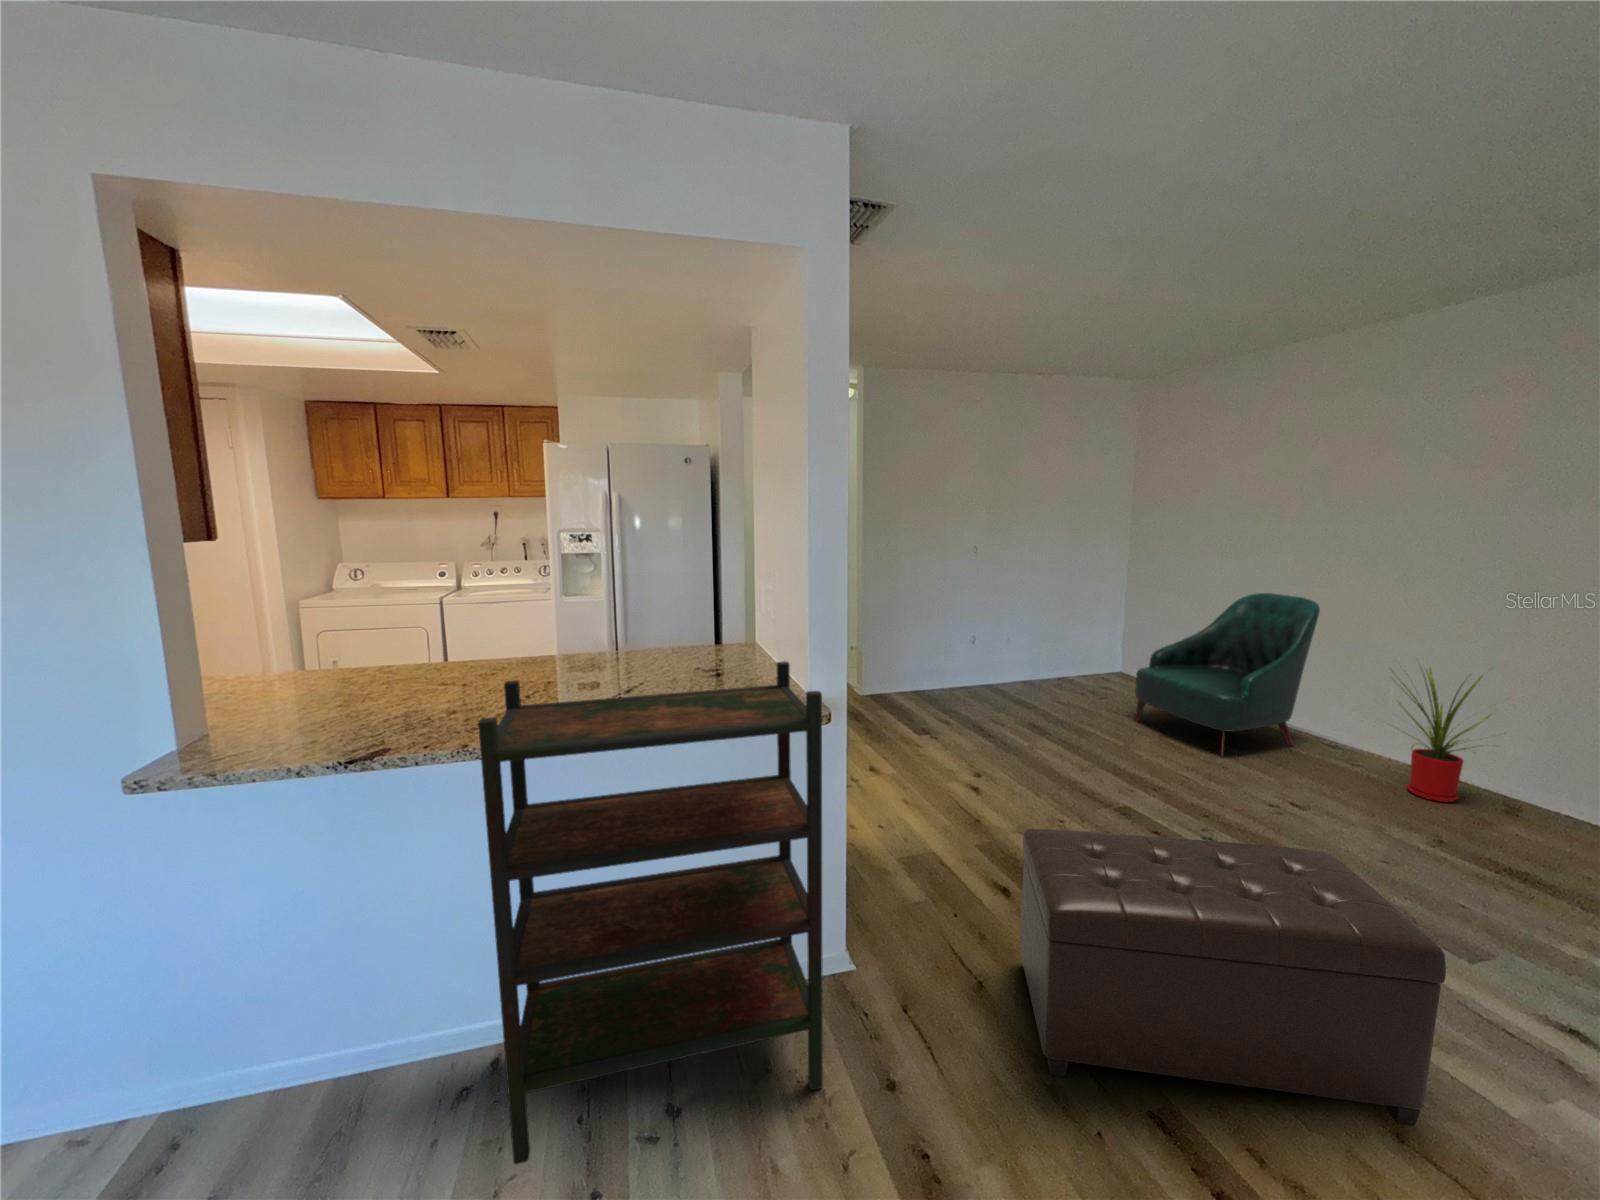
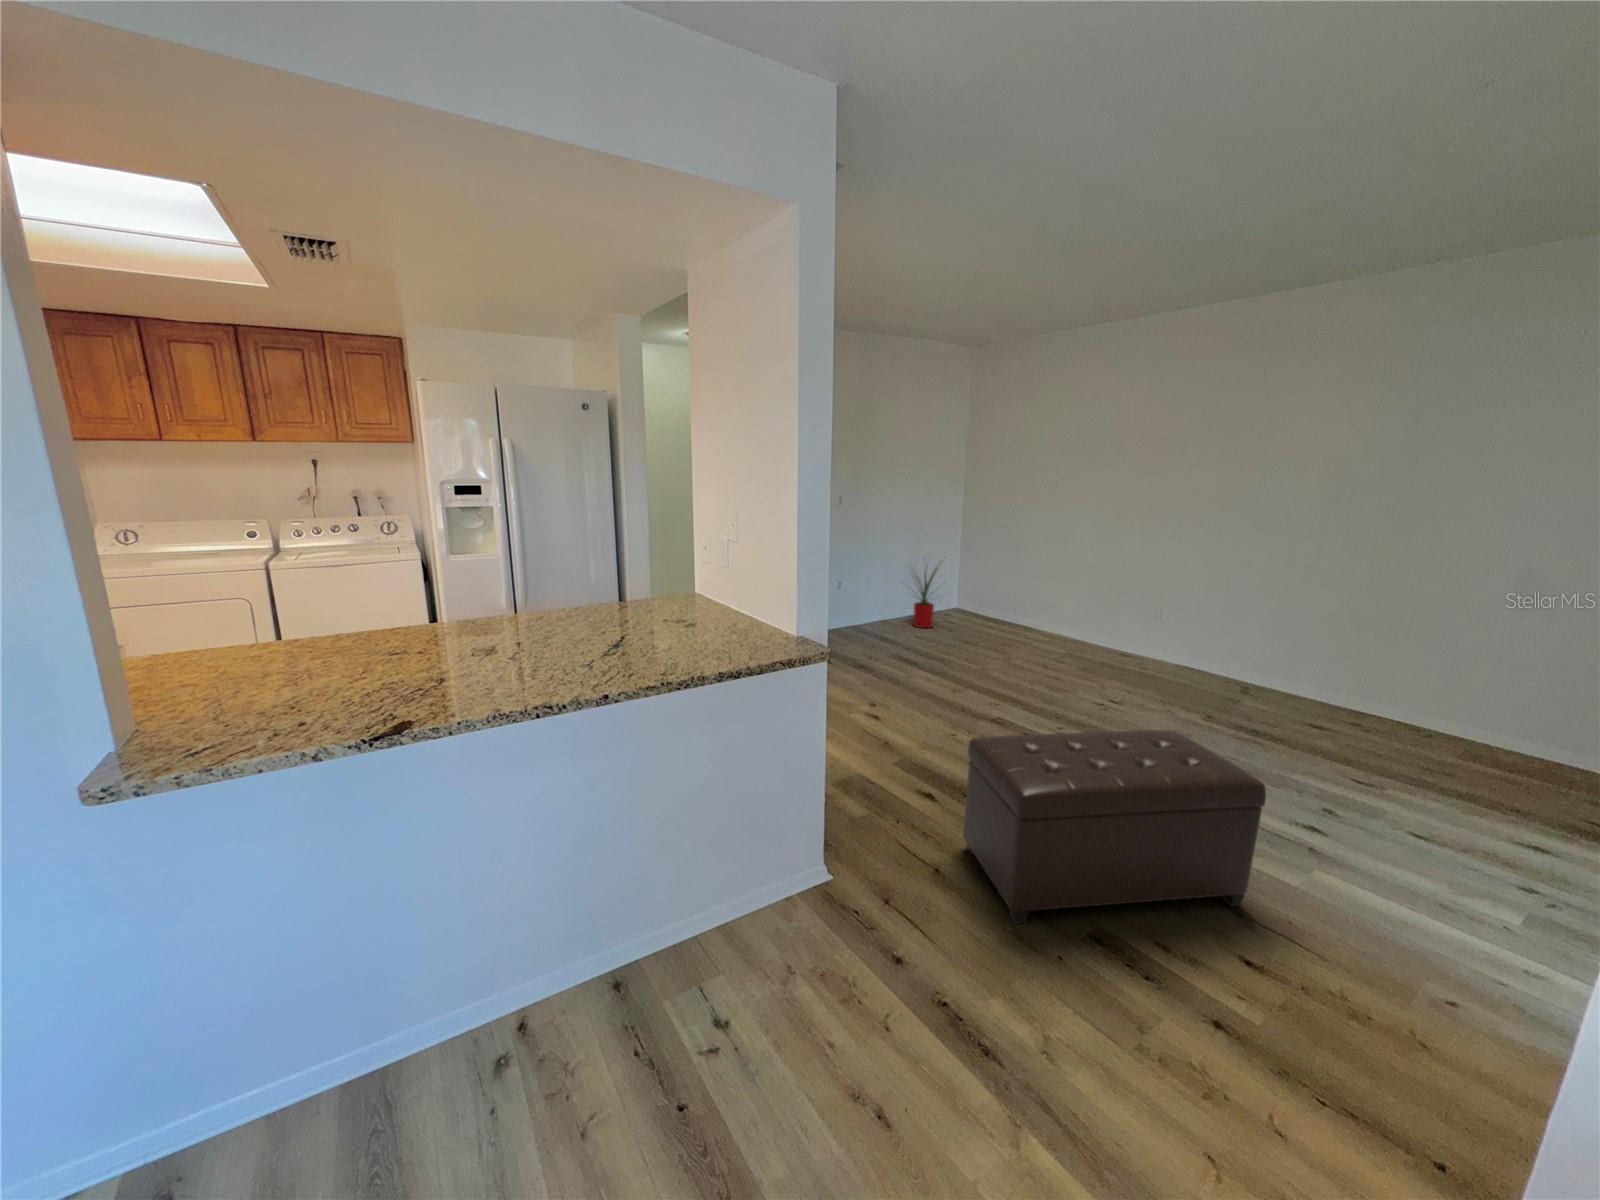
armchair: present [1135,593,1320,756] -> none [974,543,1108,674]
bookshelf: present [478,662,823,1164] -> none [542,608,865,1102]
house plant: present [1392,662,1491,802] -> present [912,567,940,628]

